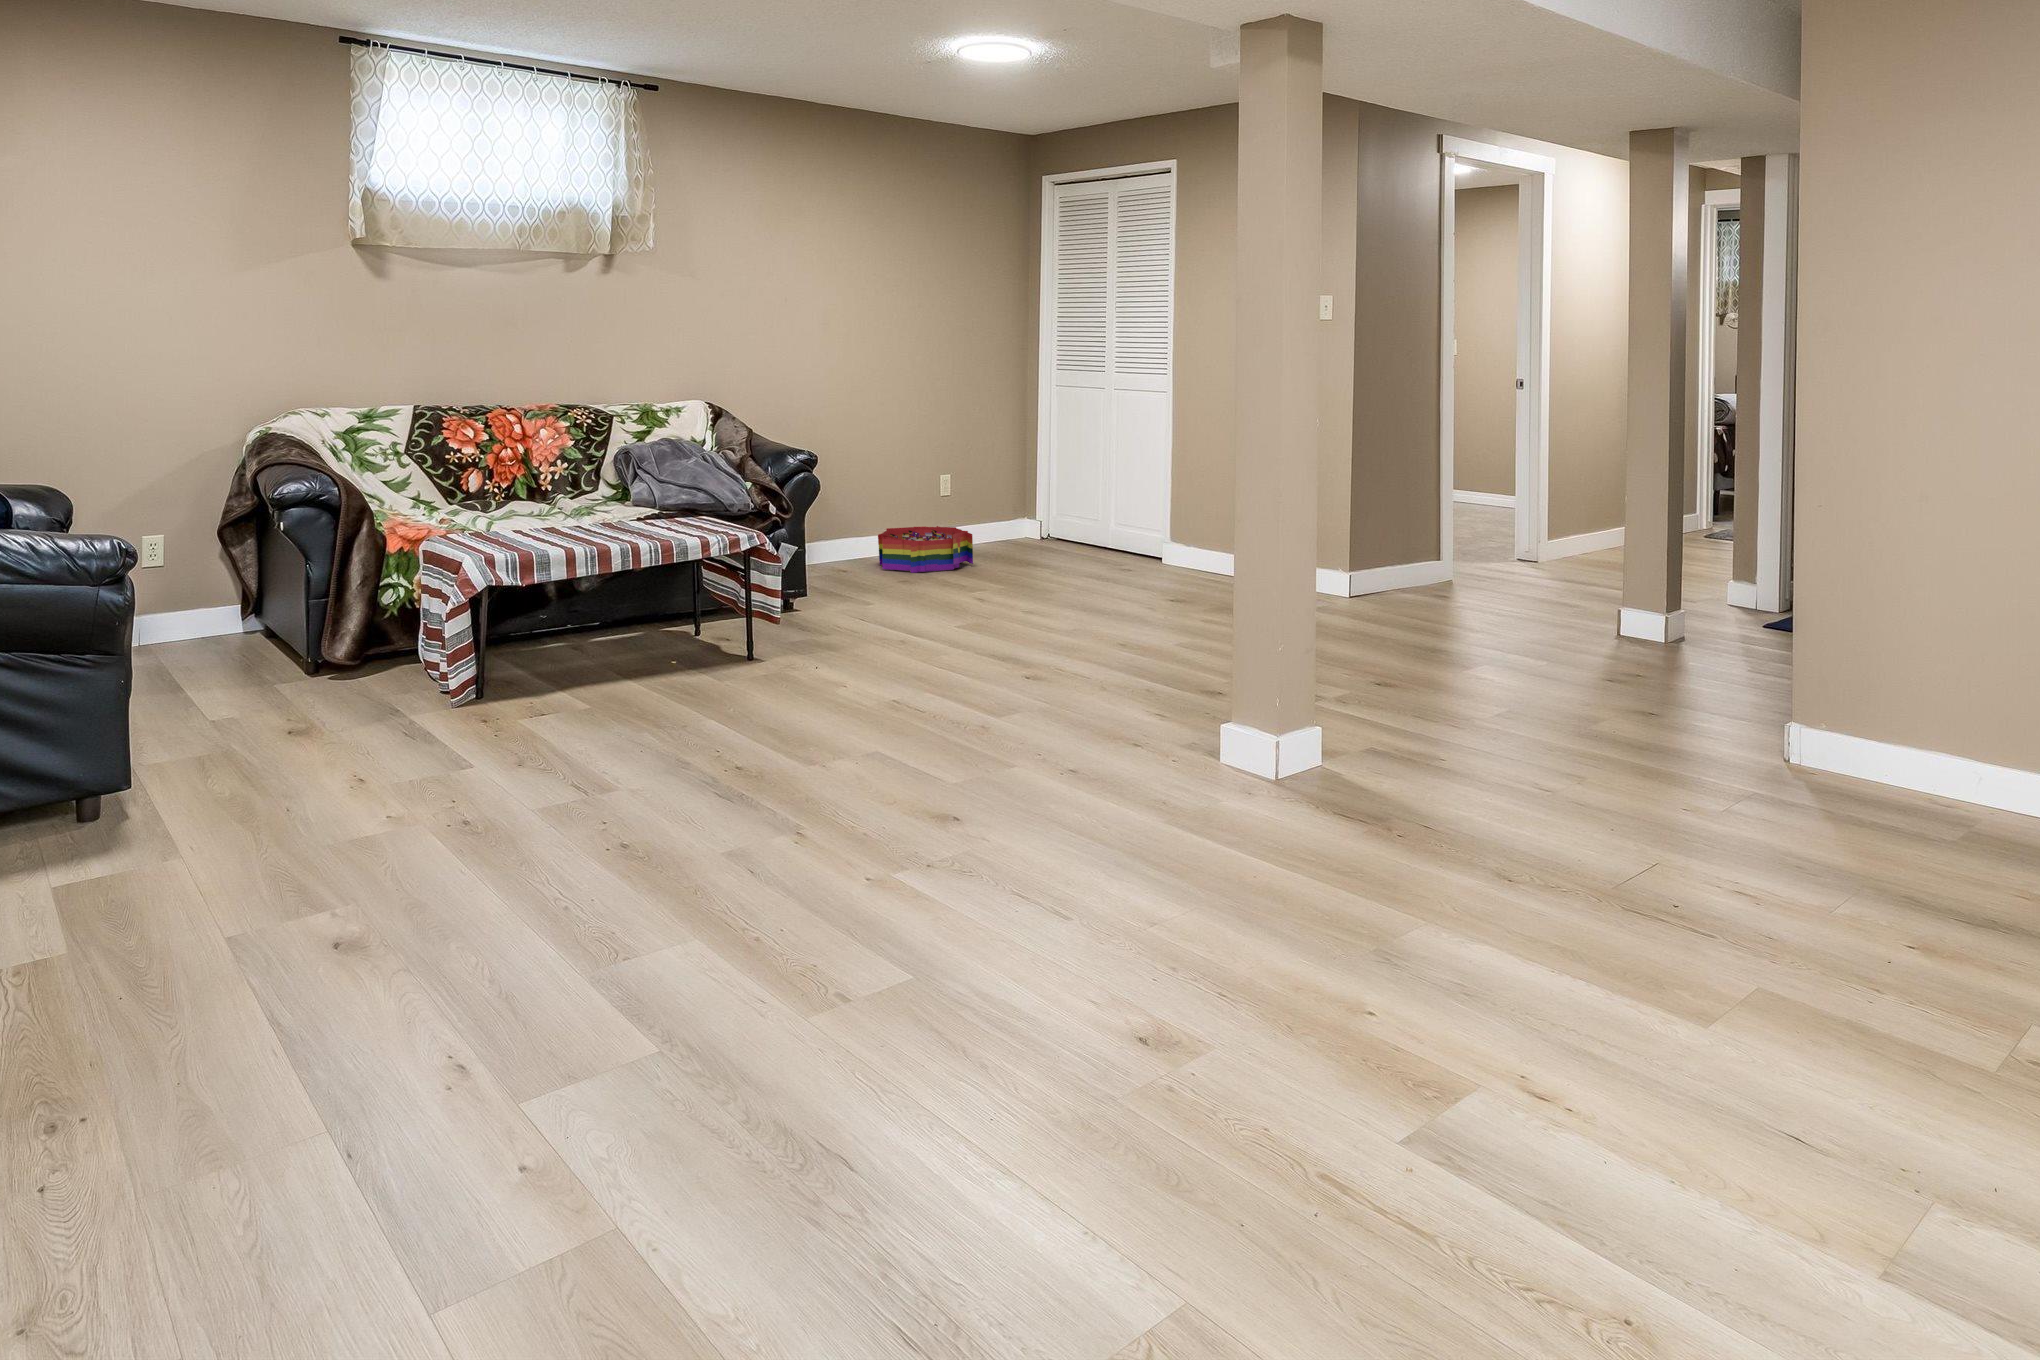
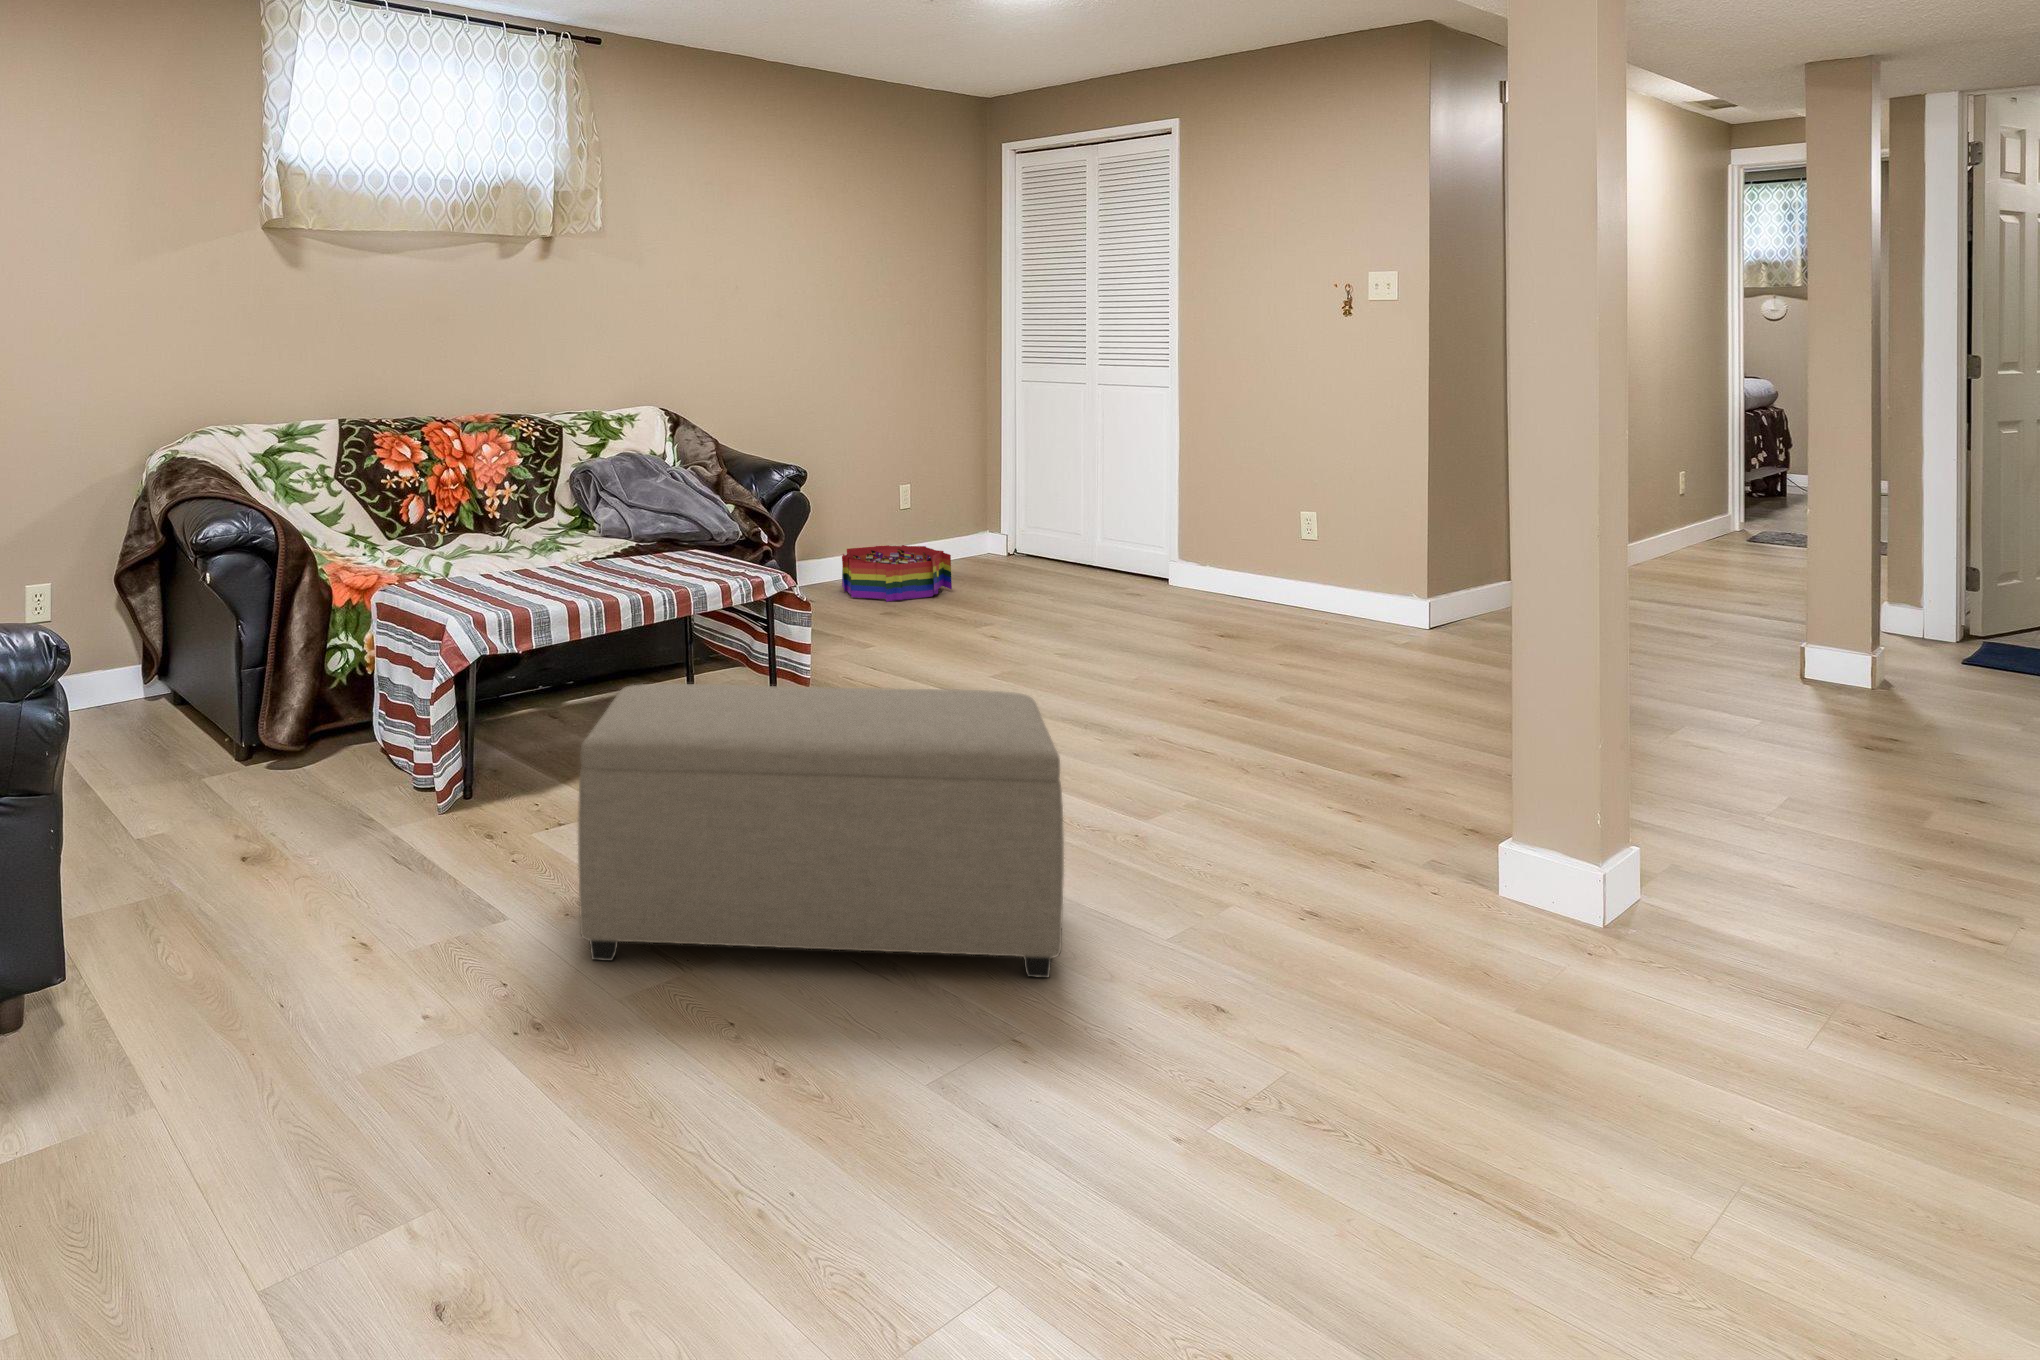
ottoman: none [517,601,883,804] -> present [578,684,1064,978]

